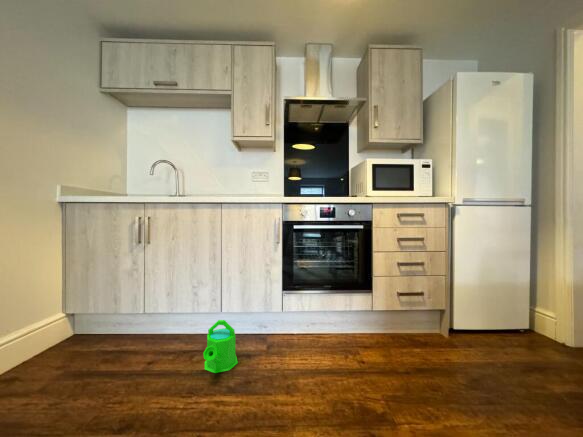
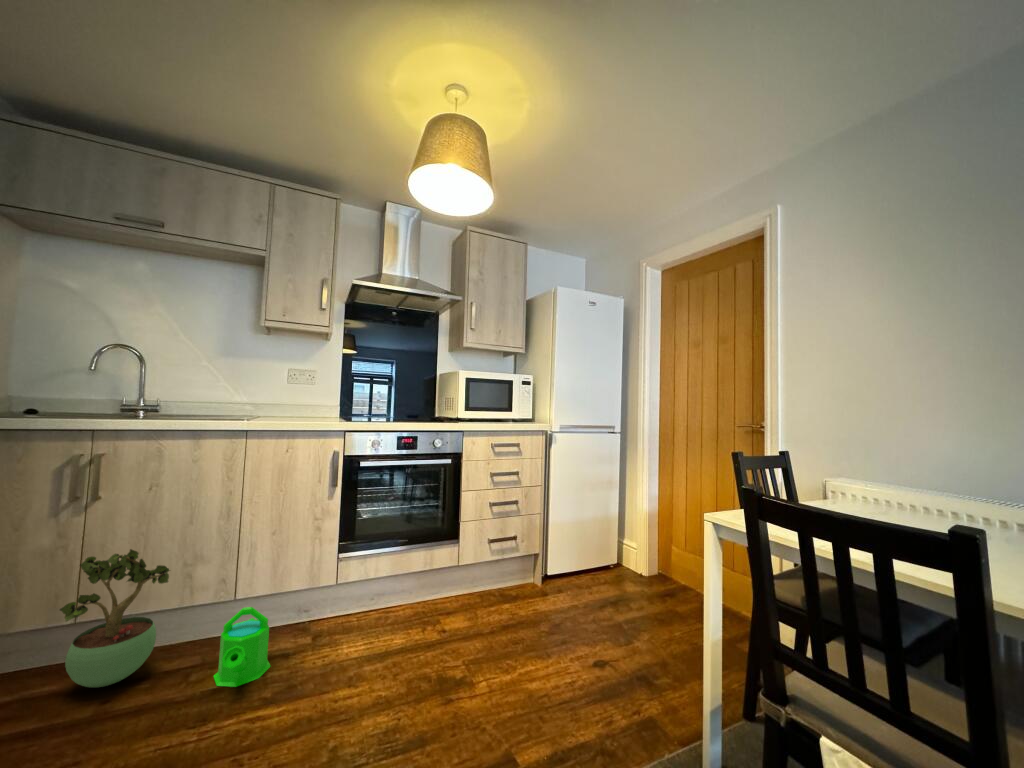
potted plant: none [128,274,180,355] -> present [60,549,170,687]

